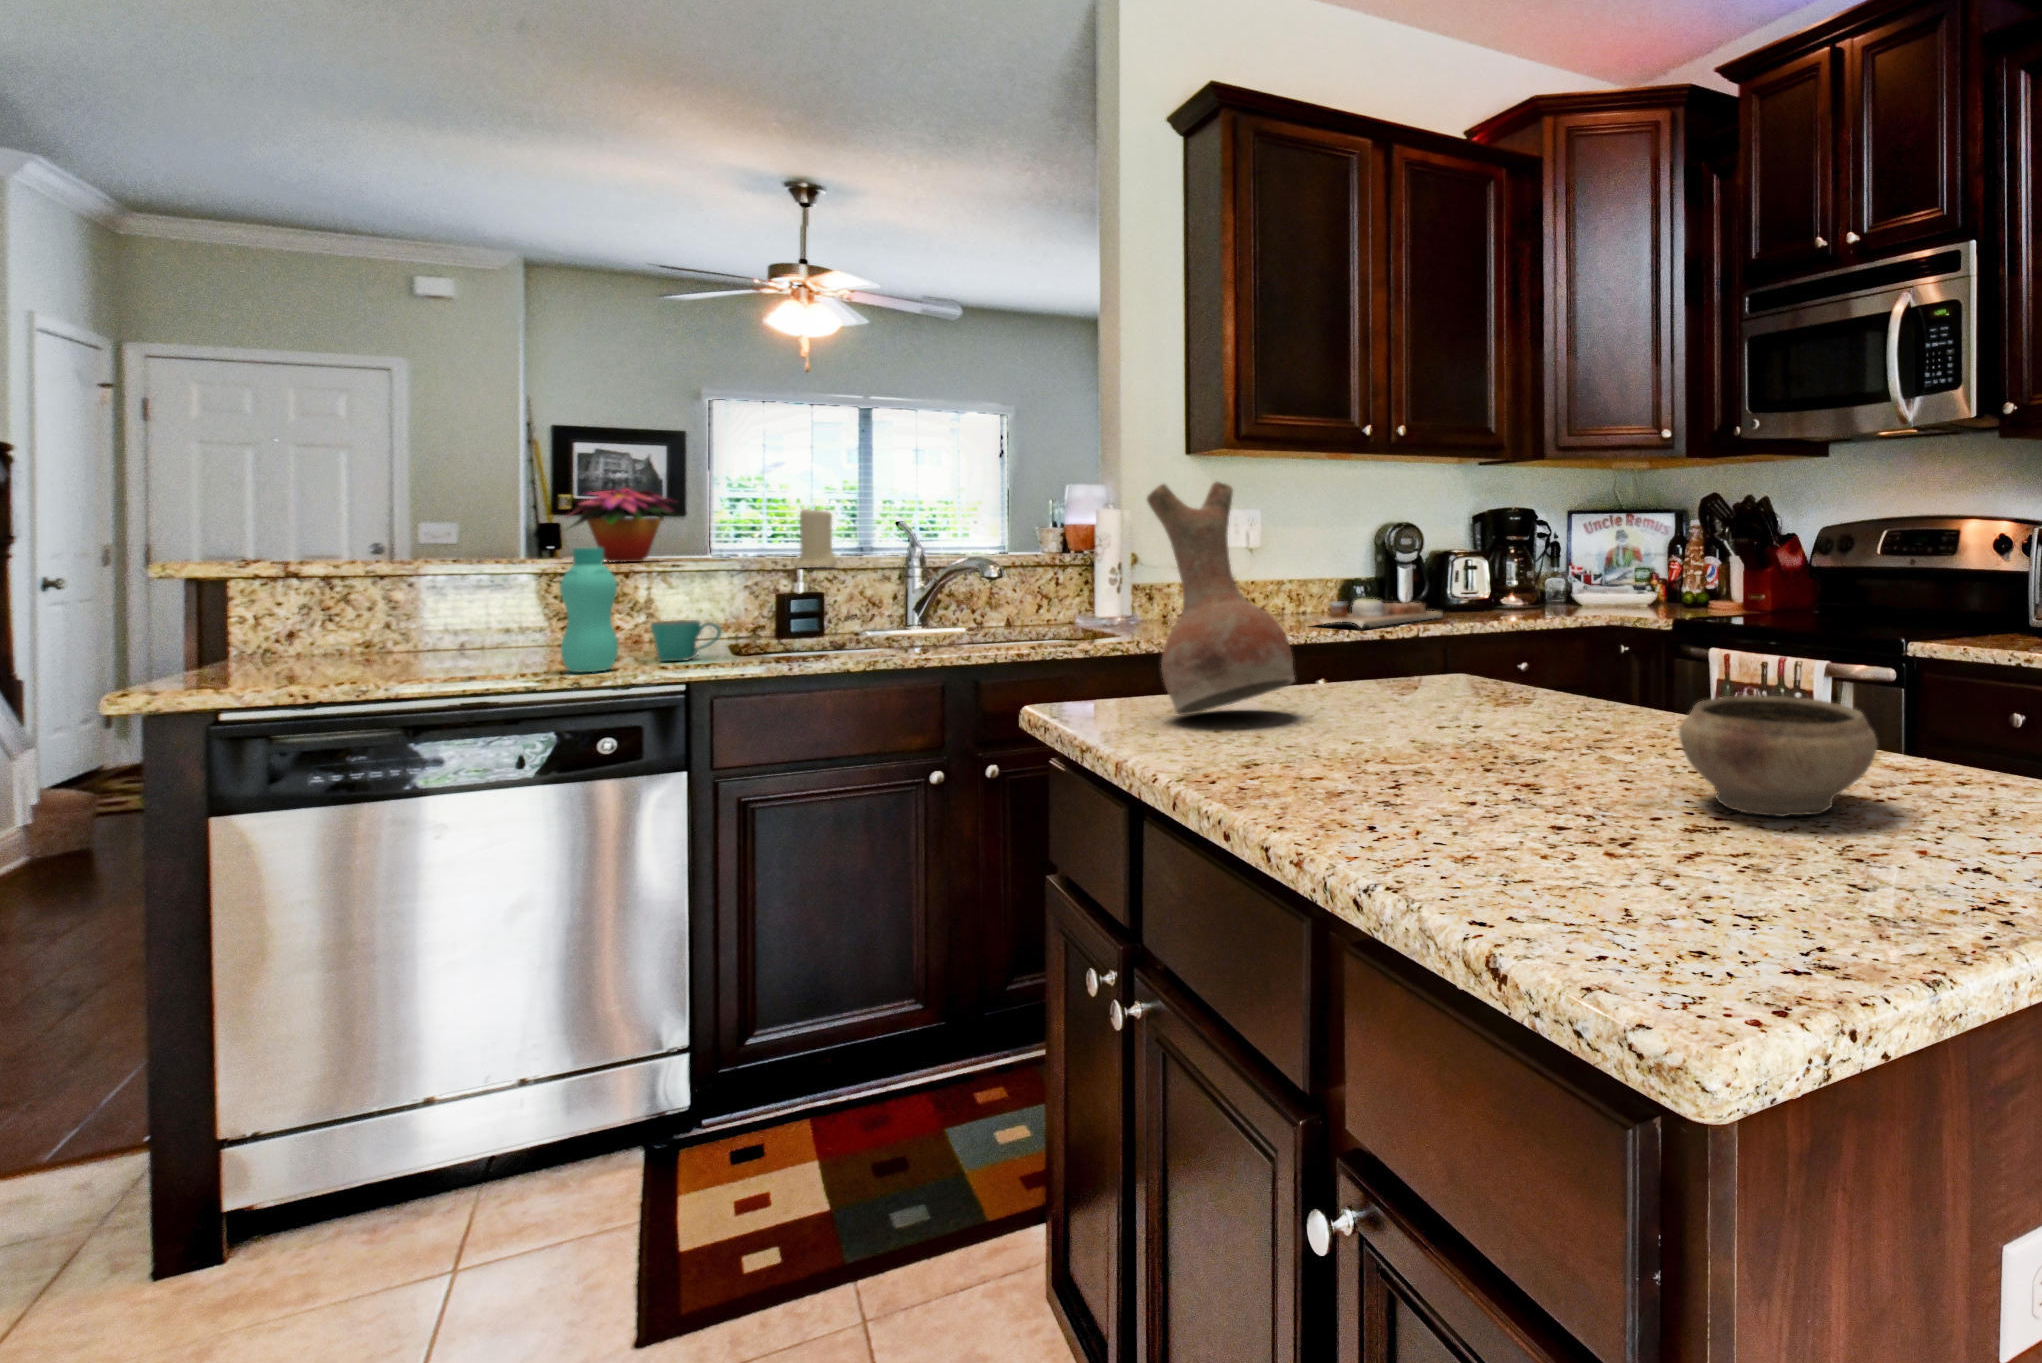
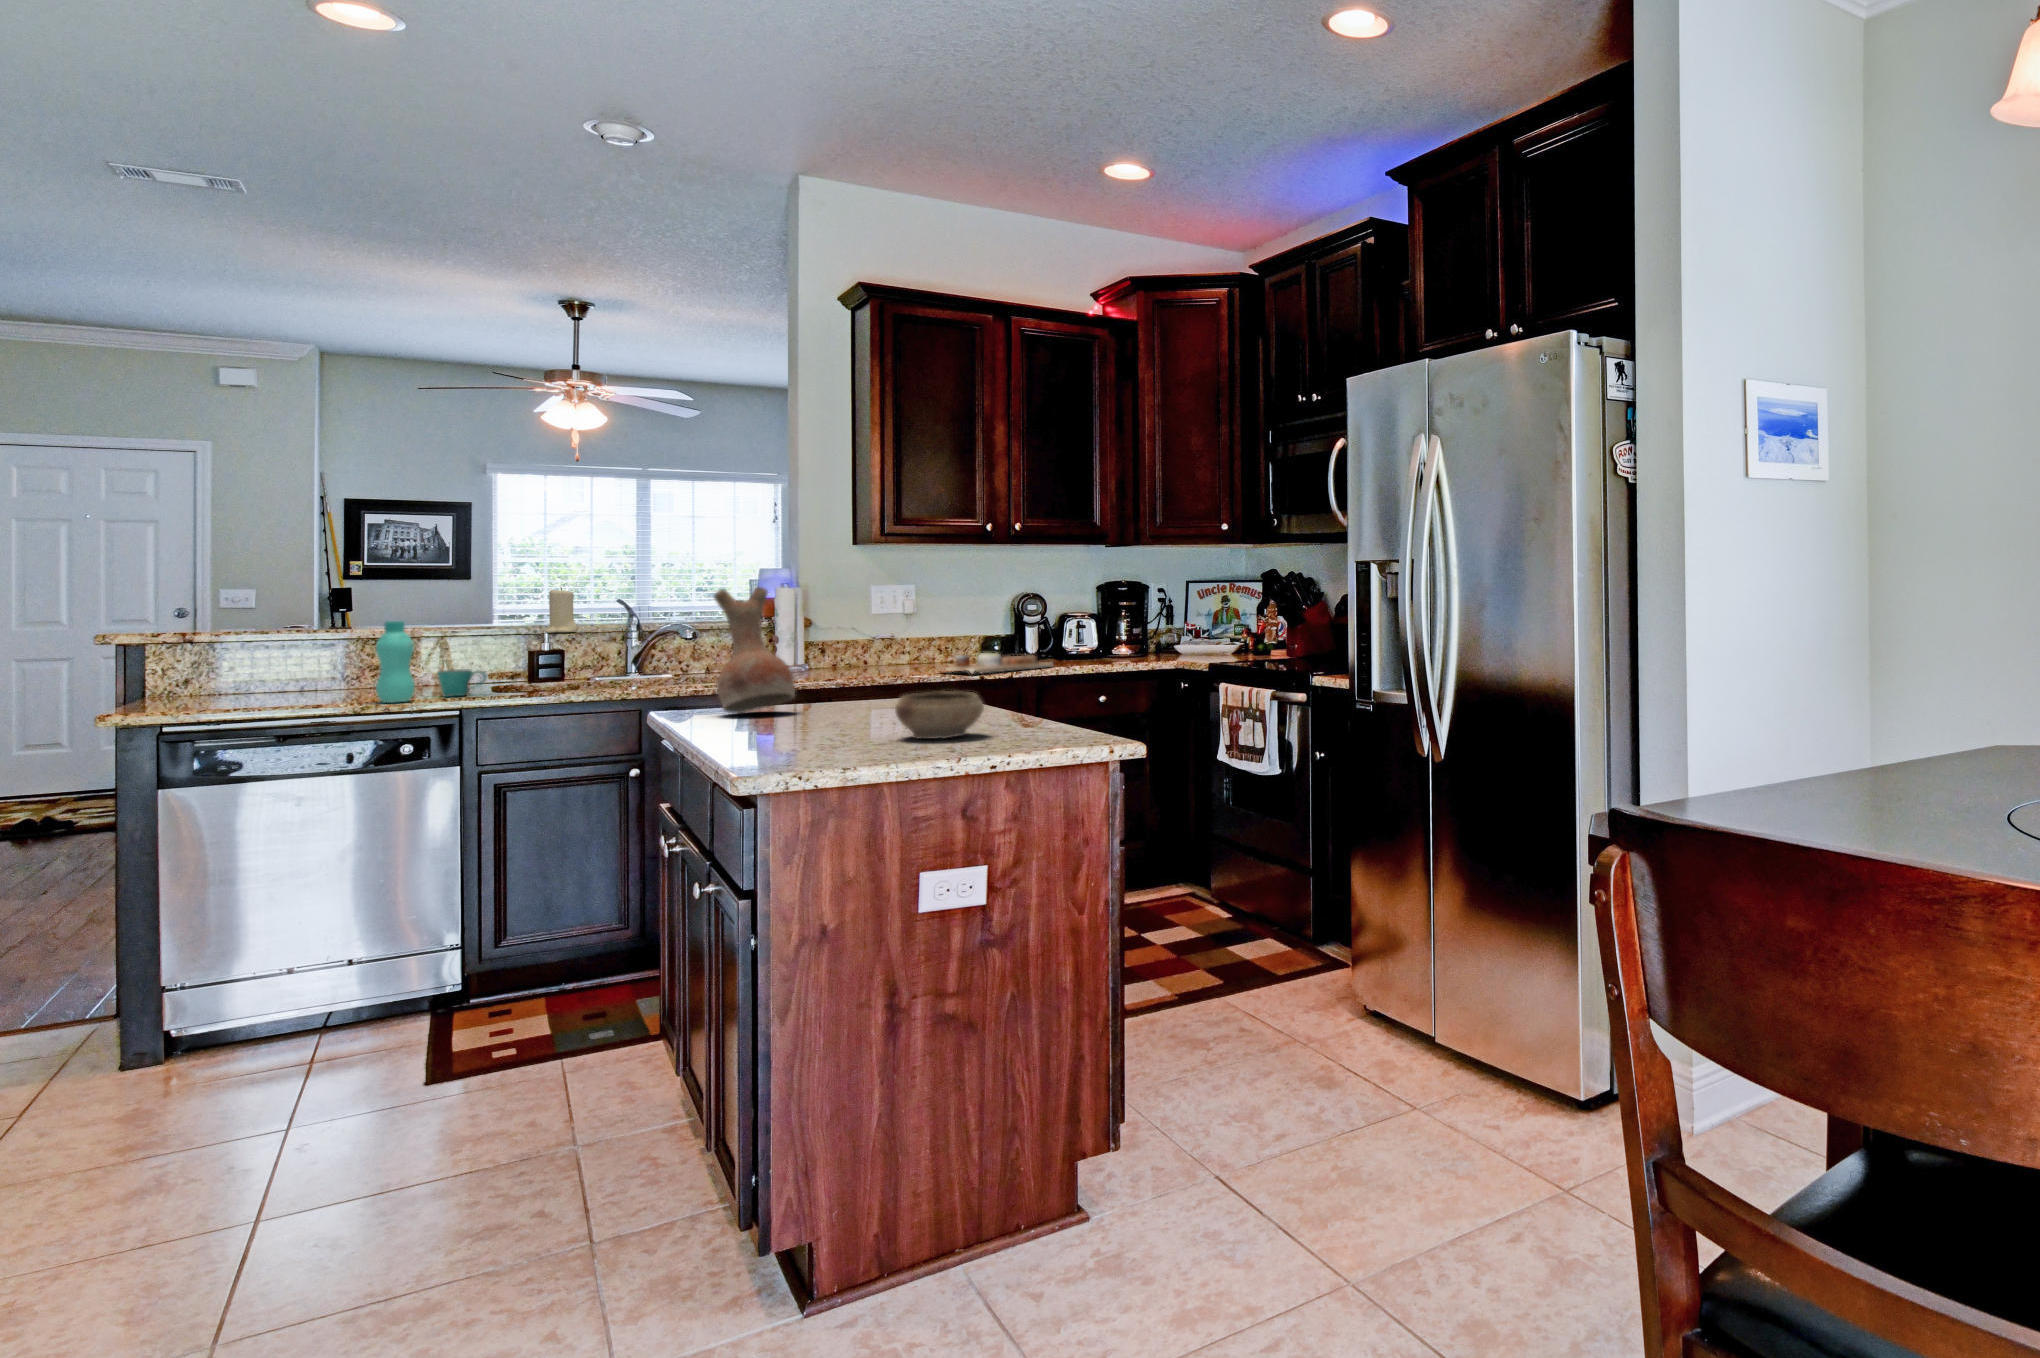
flower arrangement: present [568,489,674,562] -> none [360,571,470,629]

